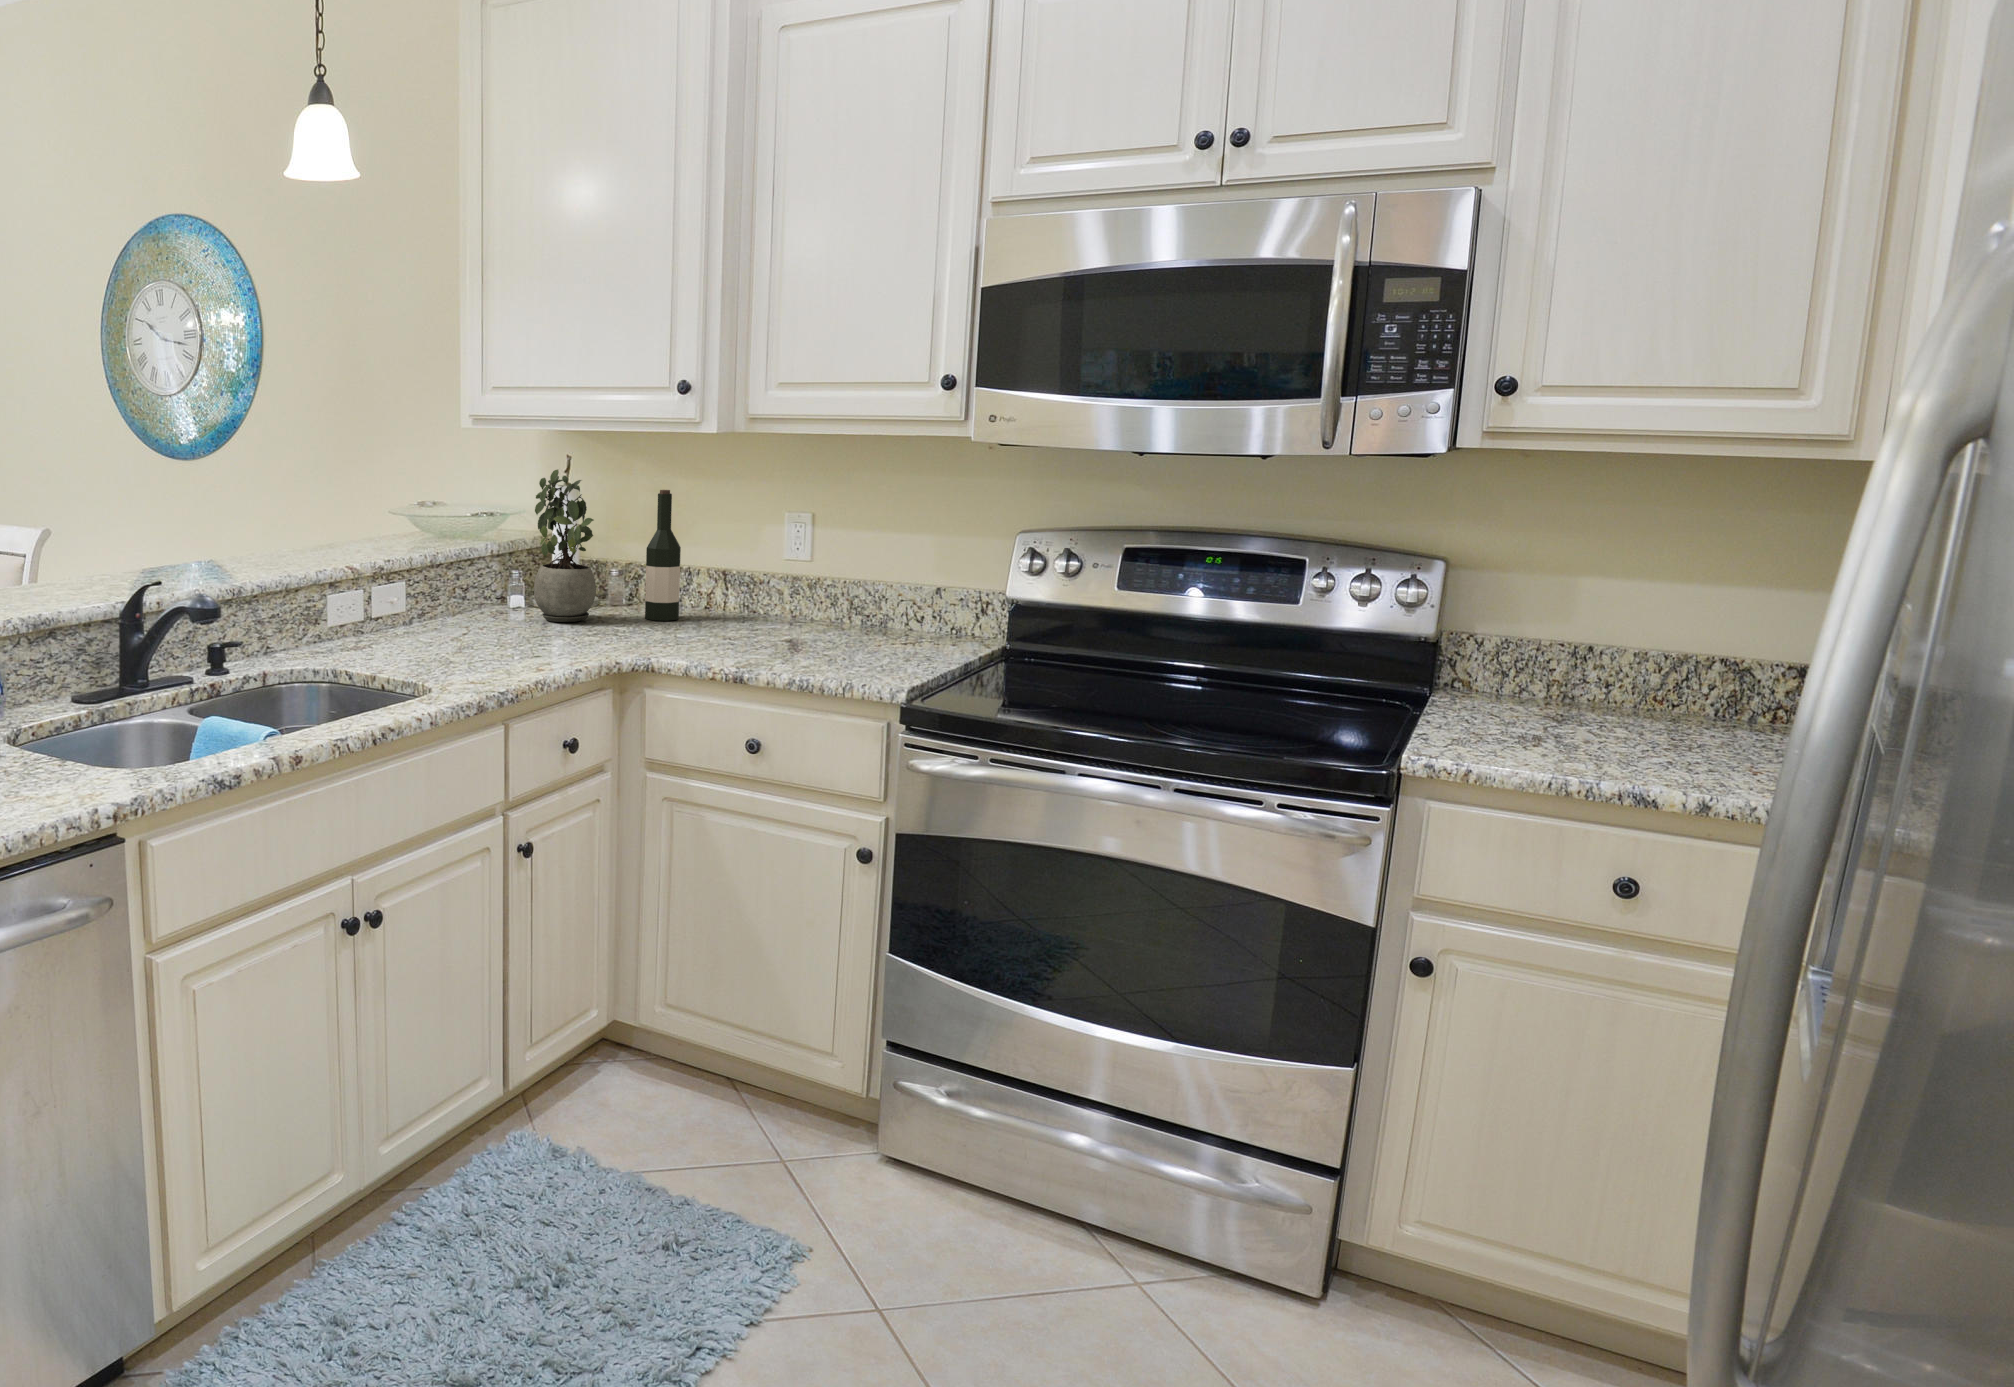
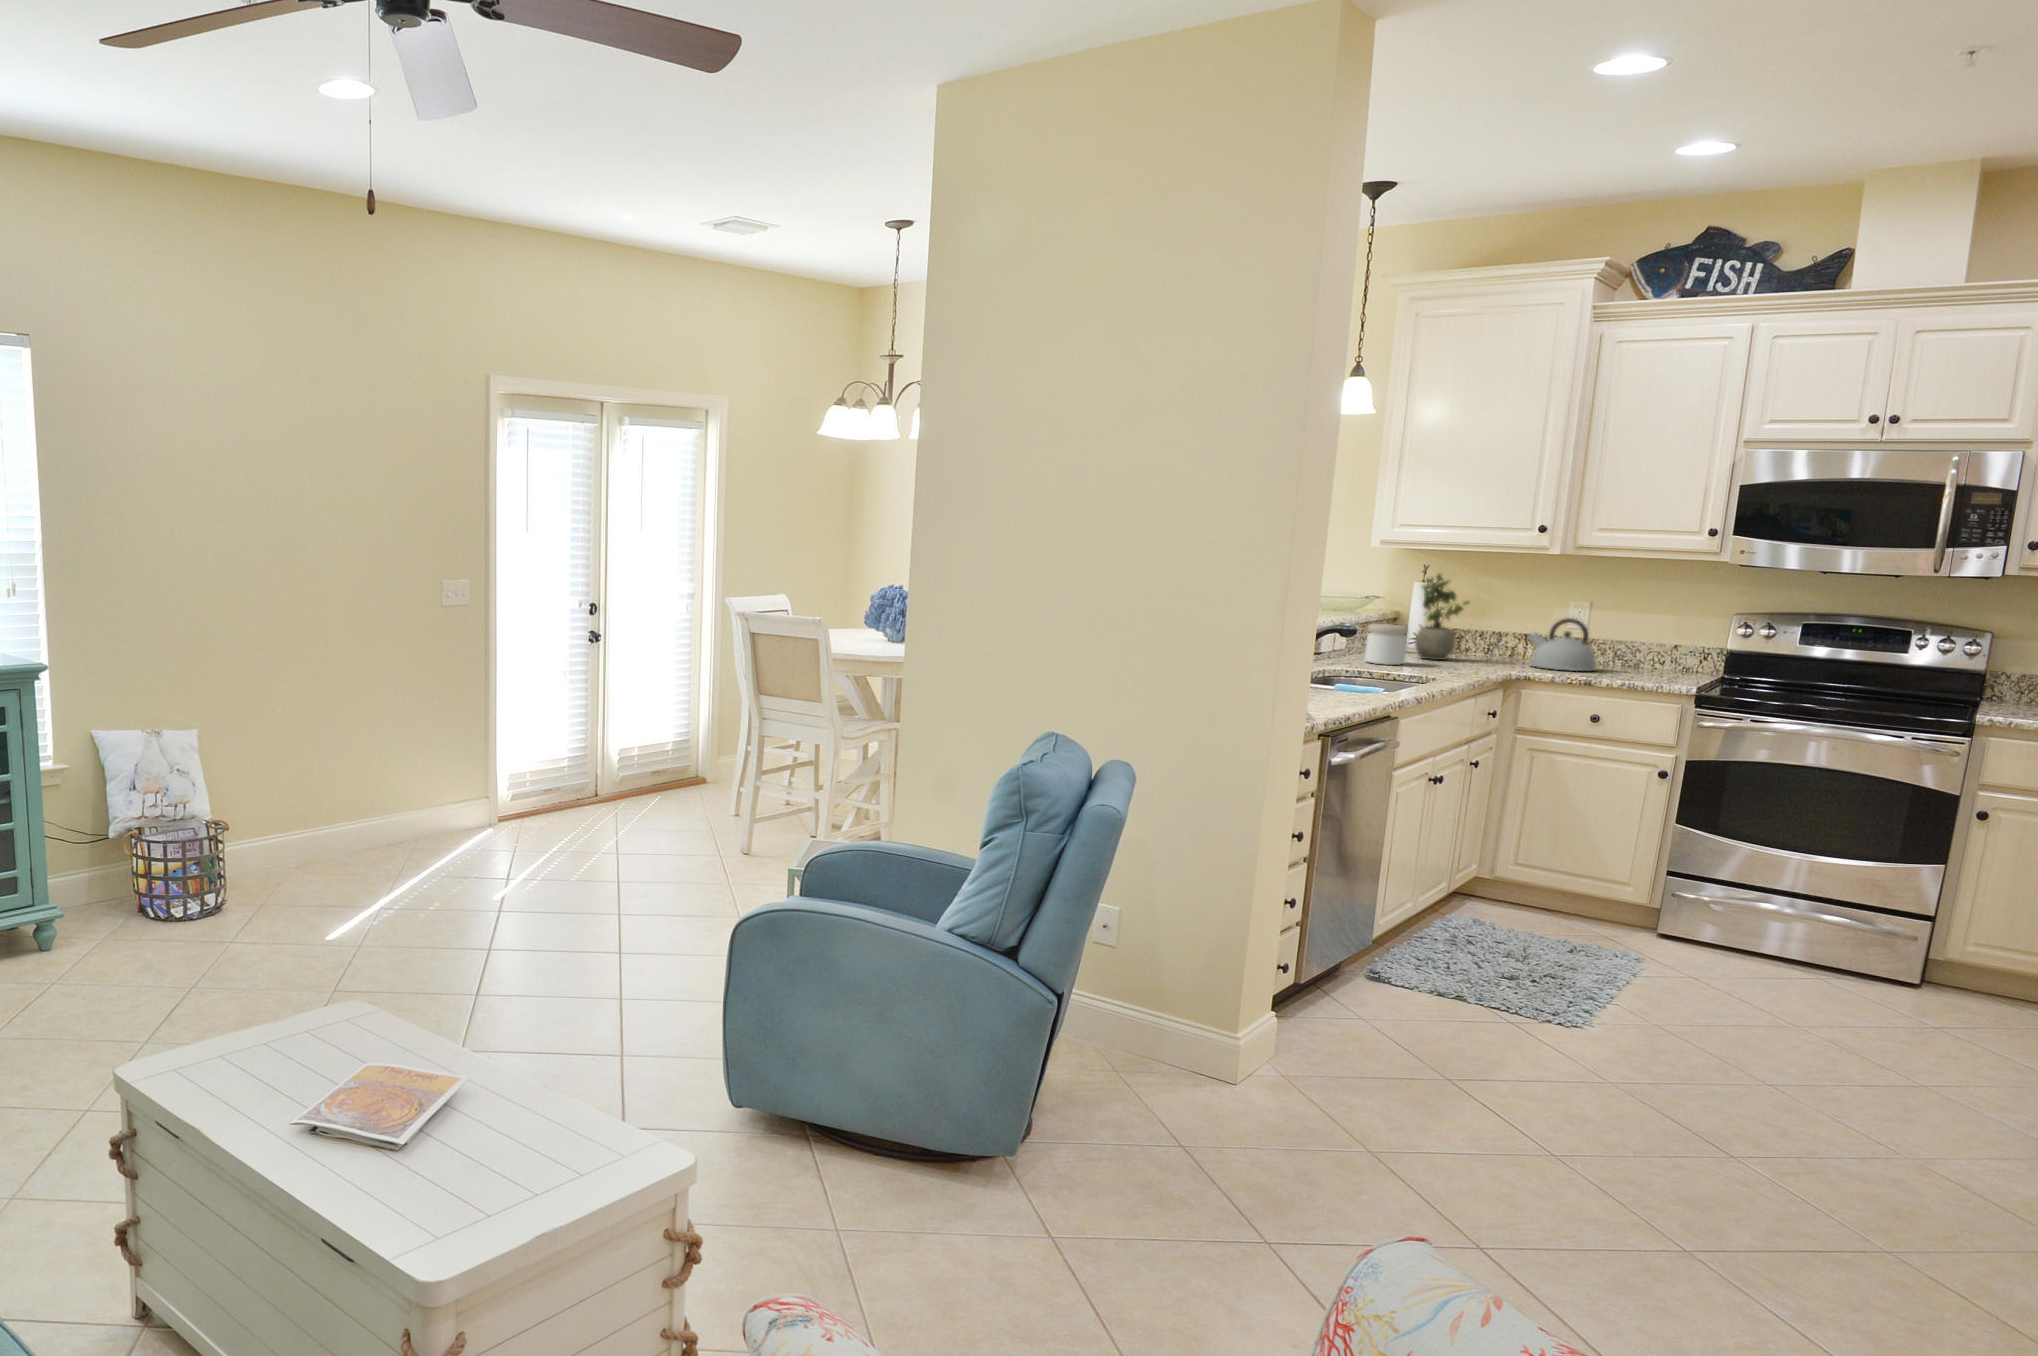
wine bottle: present [645,490,681,621] -> none [1478,587,1506,661]
kettle: none [705,544,809,641] -> present [1529,618,1596,671]
jar: none [409,565,475,641] -> present [1365,624,1408,665]

